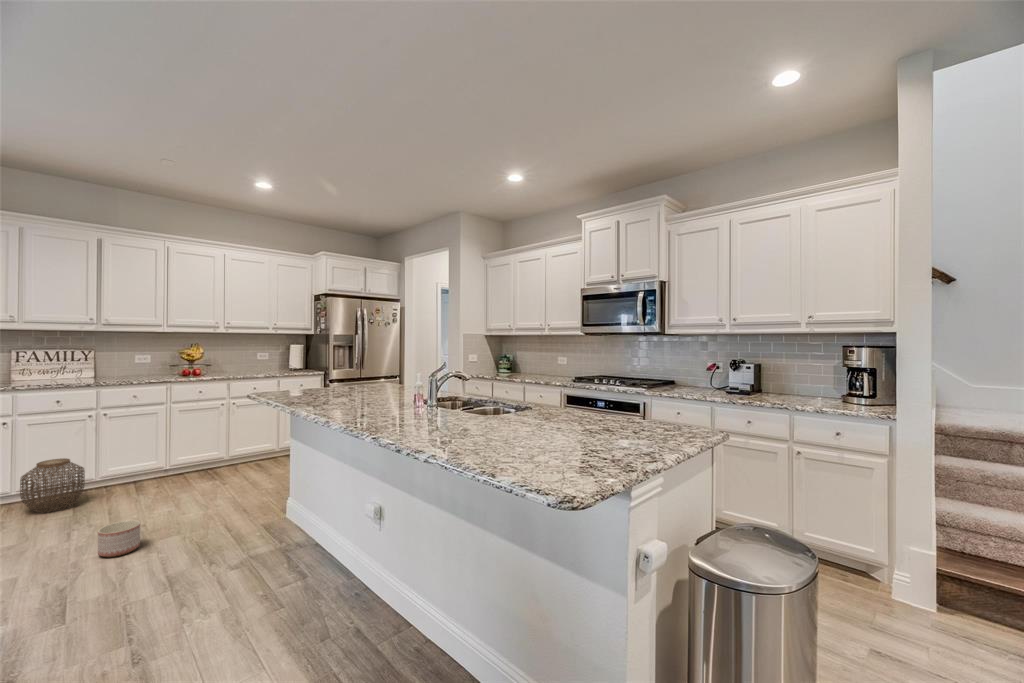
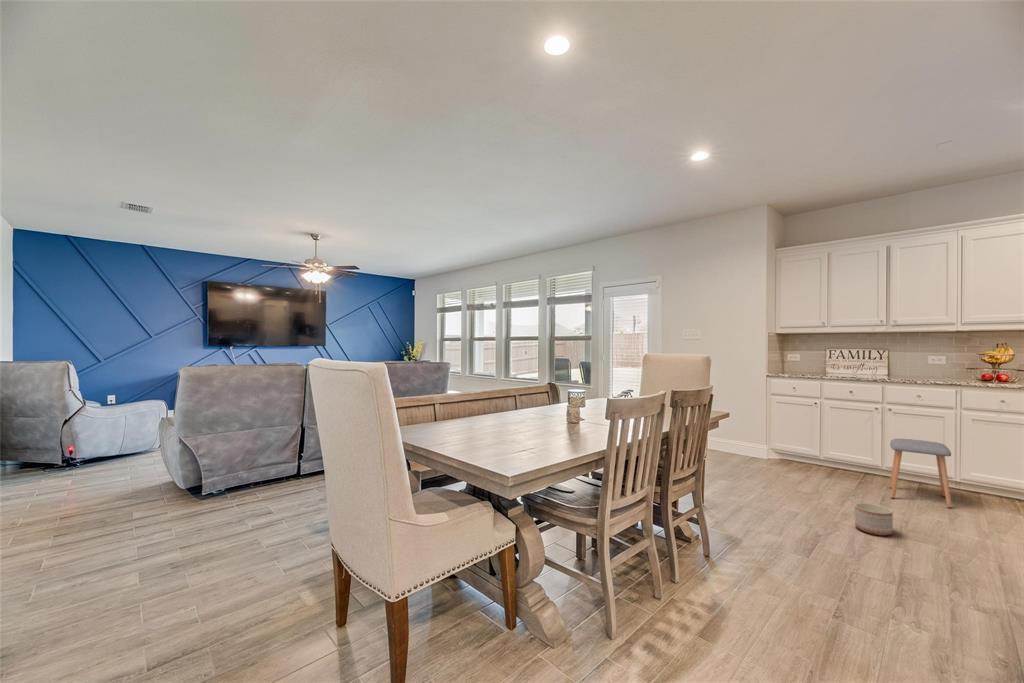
stool: none [109,439,173,509] -> present [890,439,952,508]
woven basket: present [20,458,85,513] -> none [822,439,869,483]

